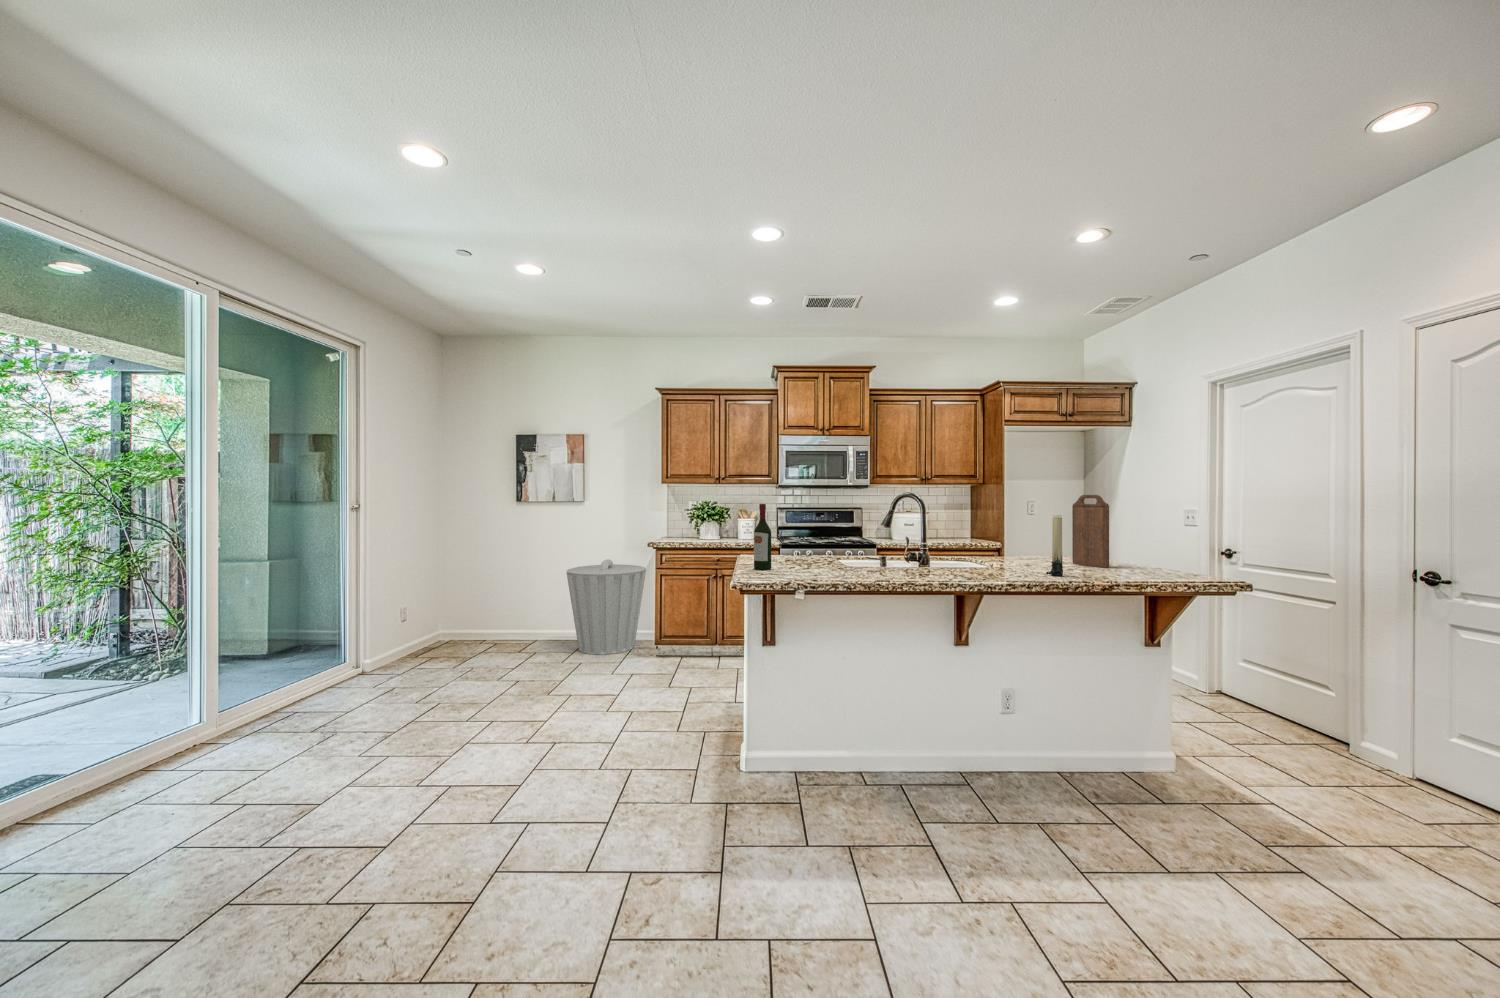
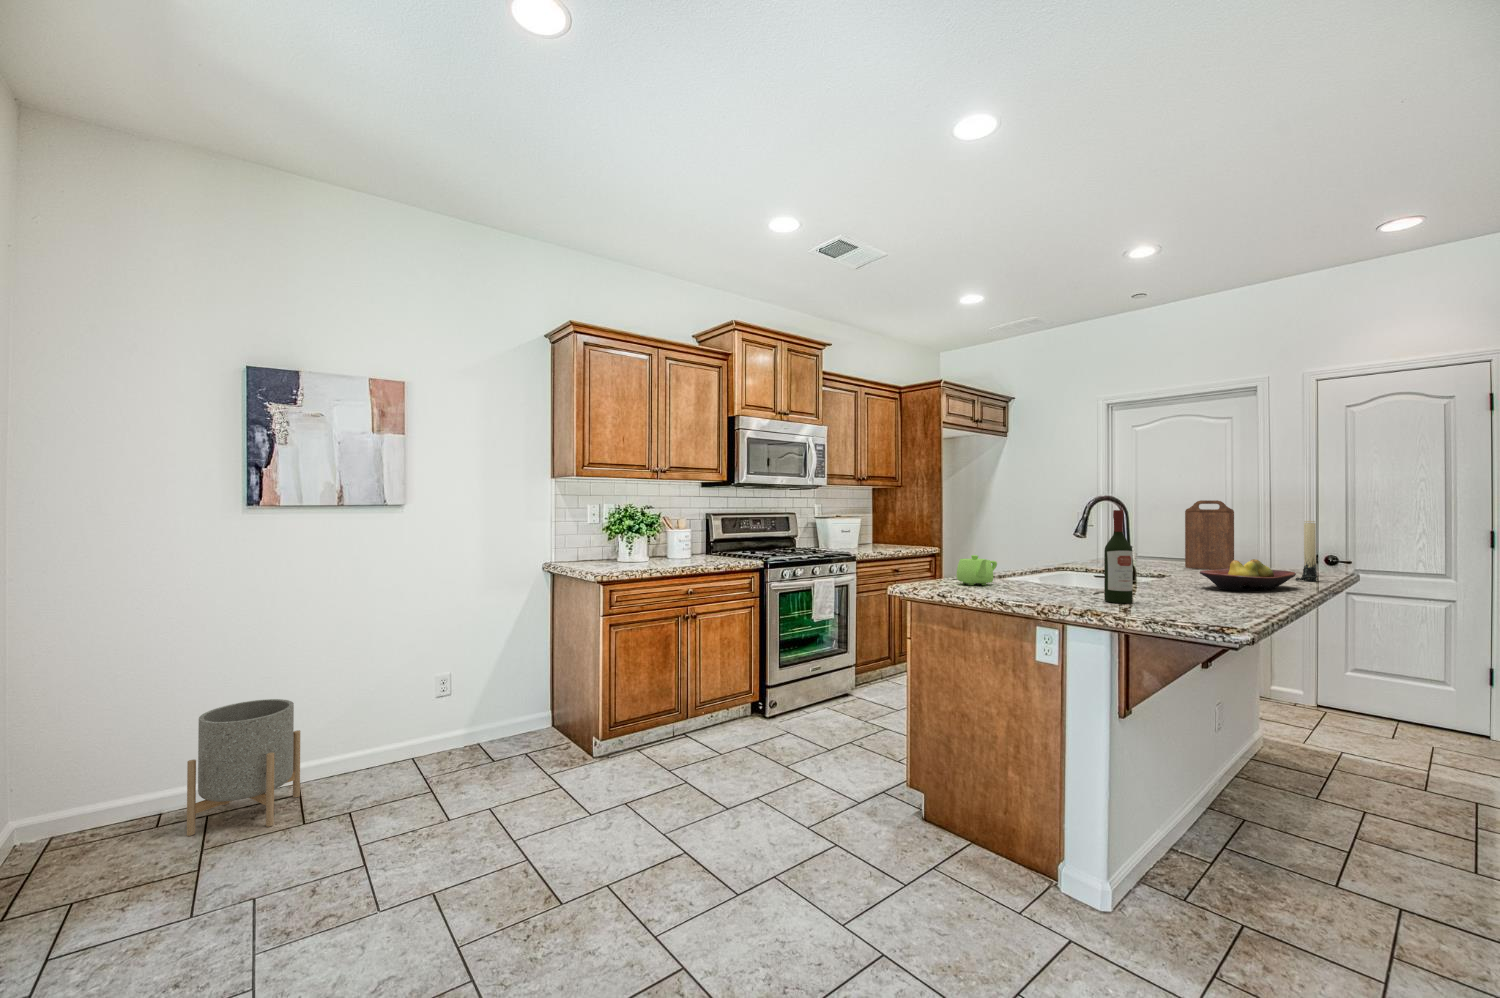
teapot: none [776,537,804,560] -> present [957,555,997,585]
fruit bowl: none [888,547,982,575] -> present [1200,559,1296,591]
trash can: present [567,560,646,654] -> none [409,610,560,790]
planter: none [485,593,533,648] -> present [187,699,300,836]

